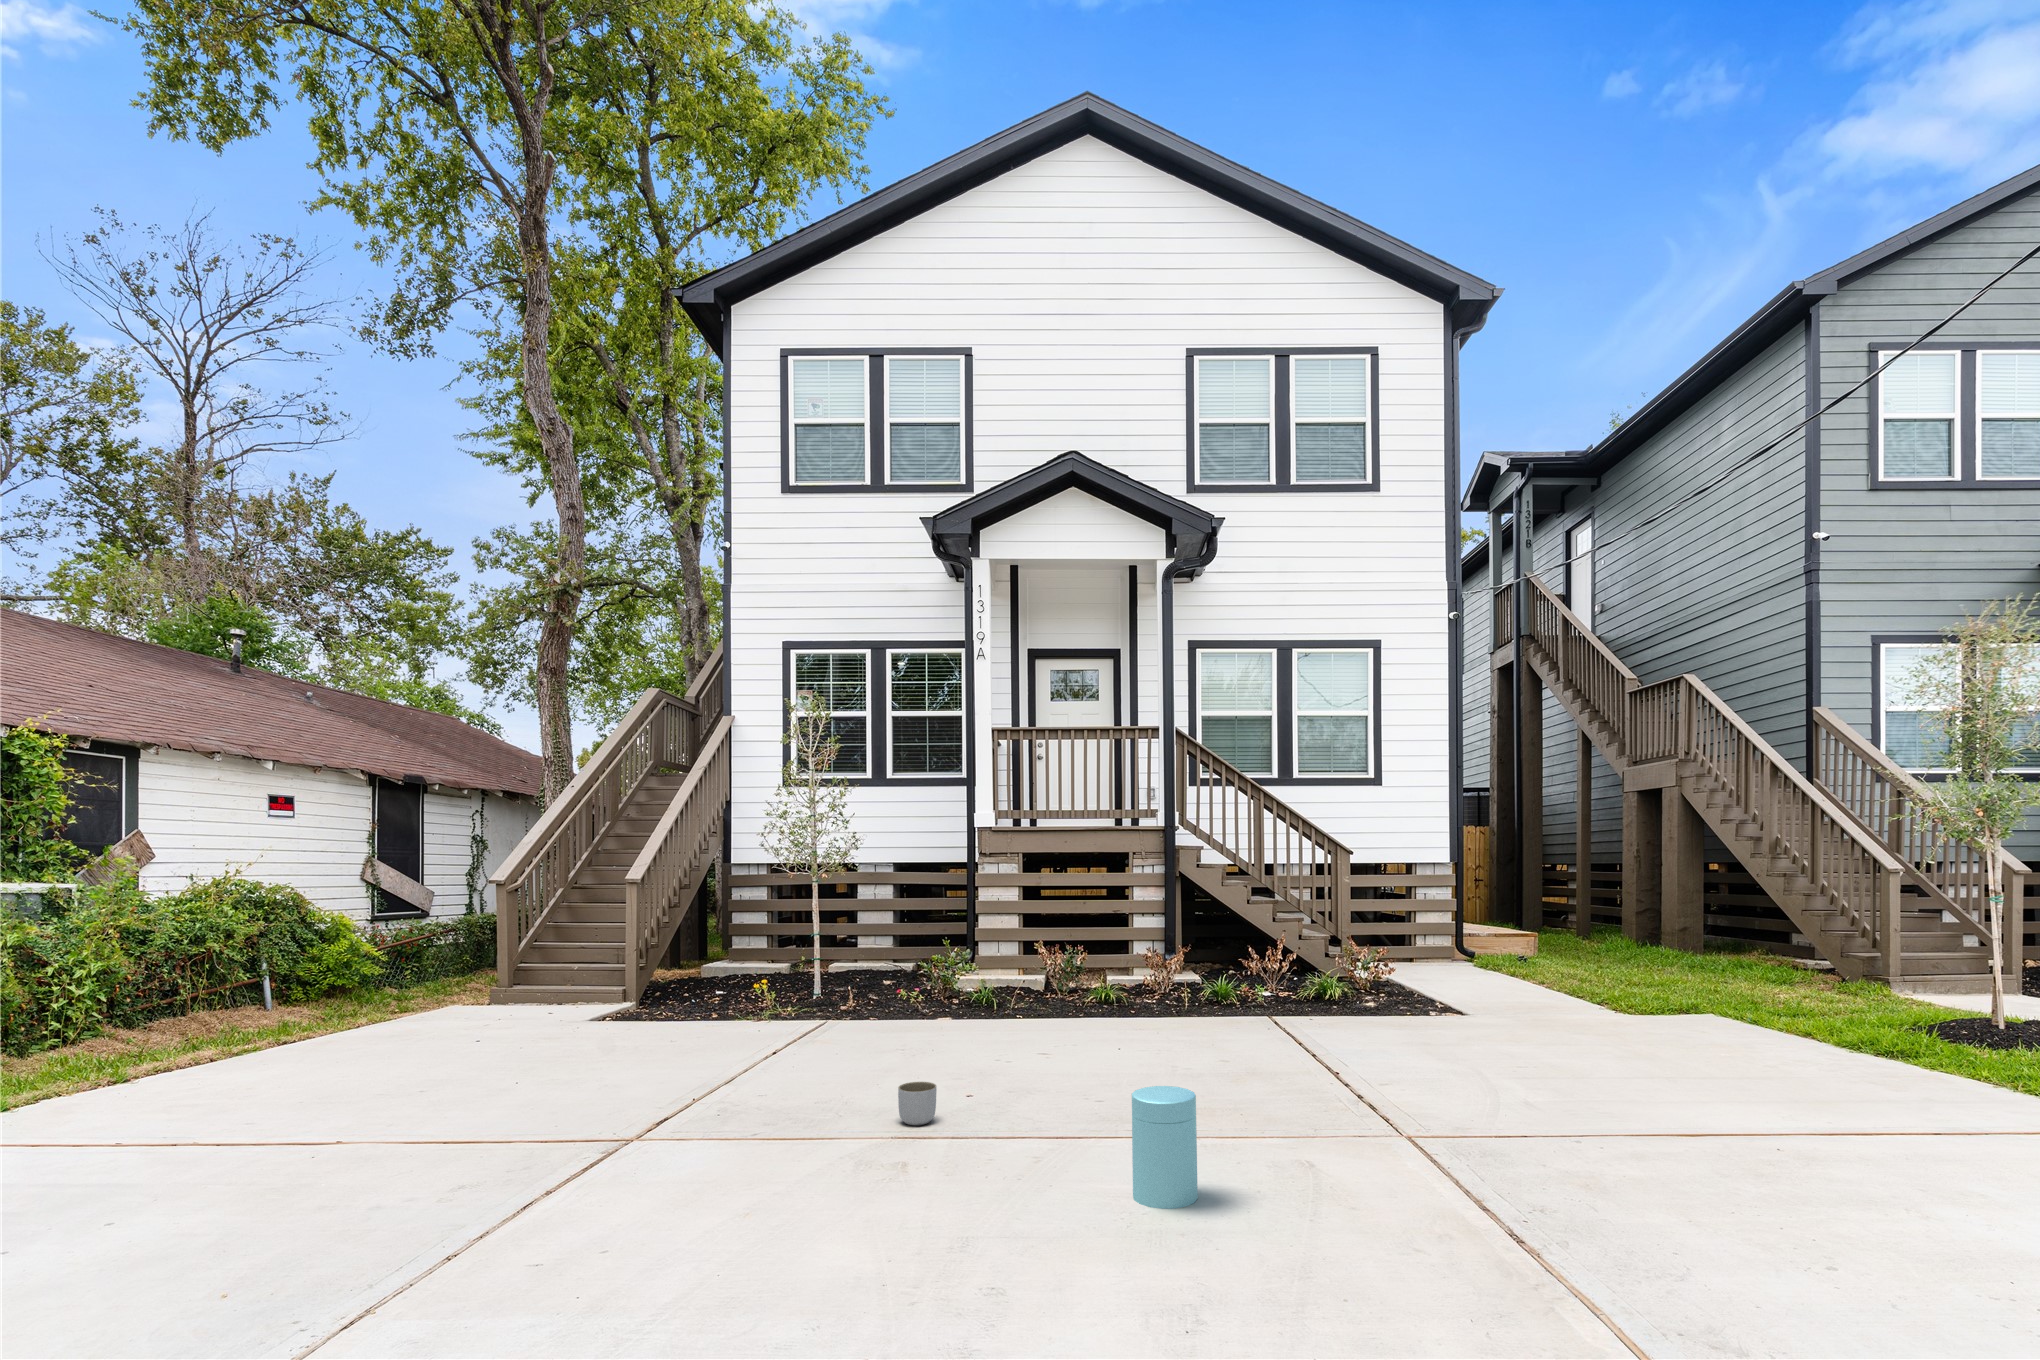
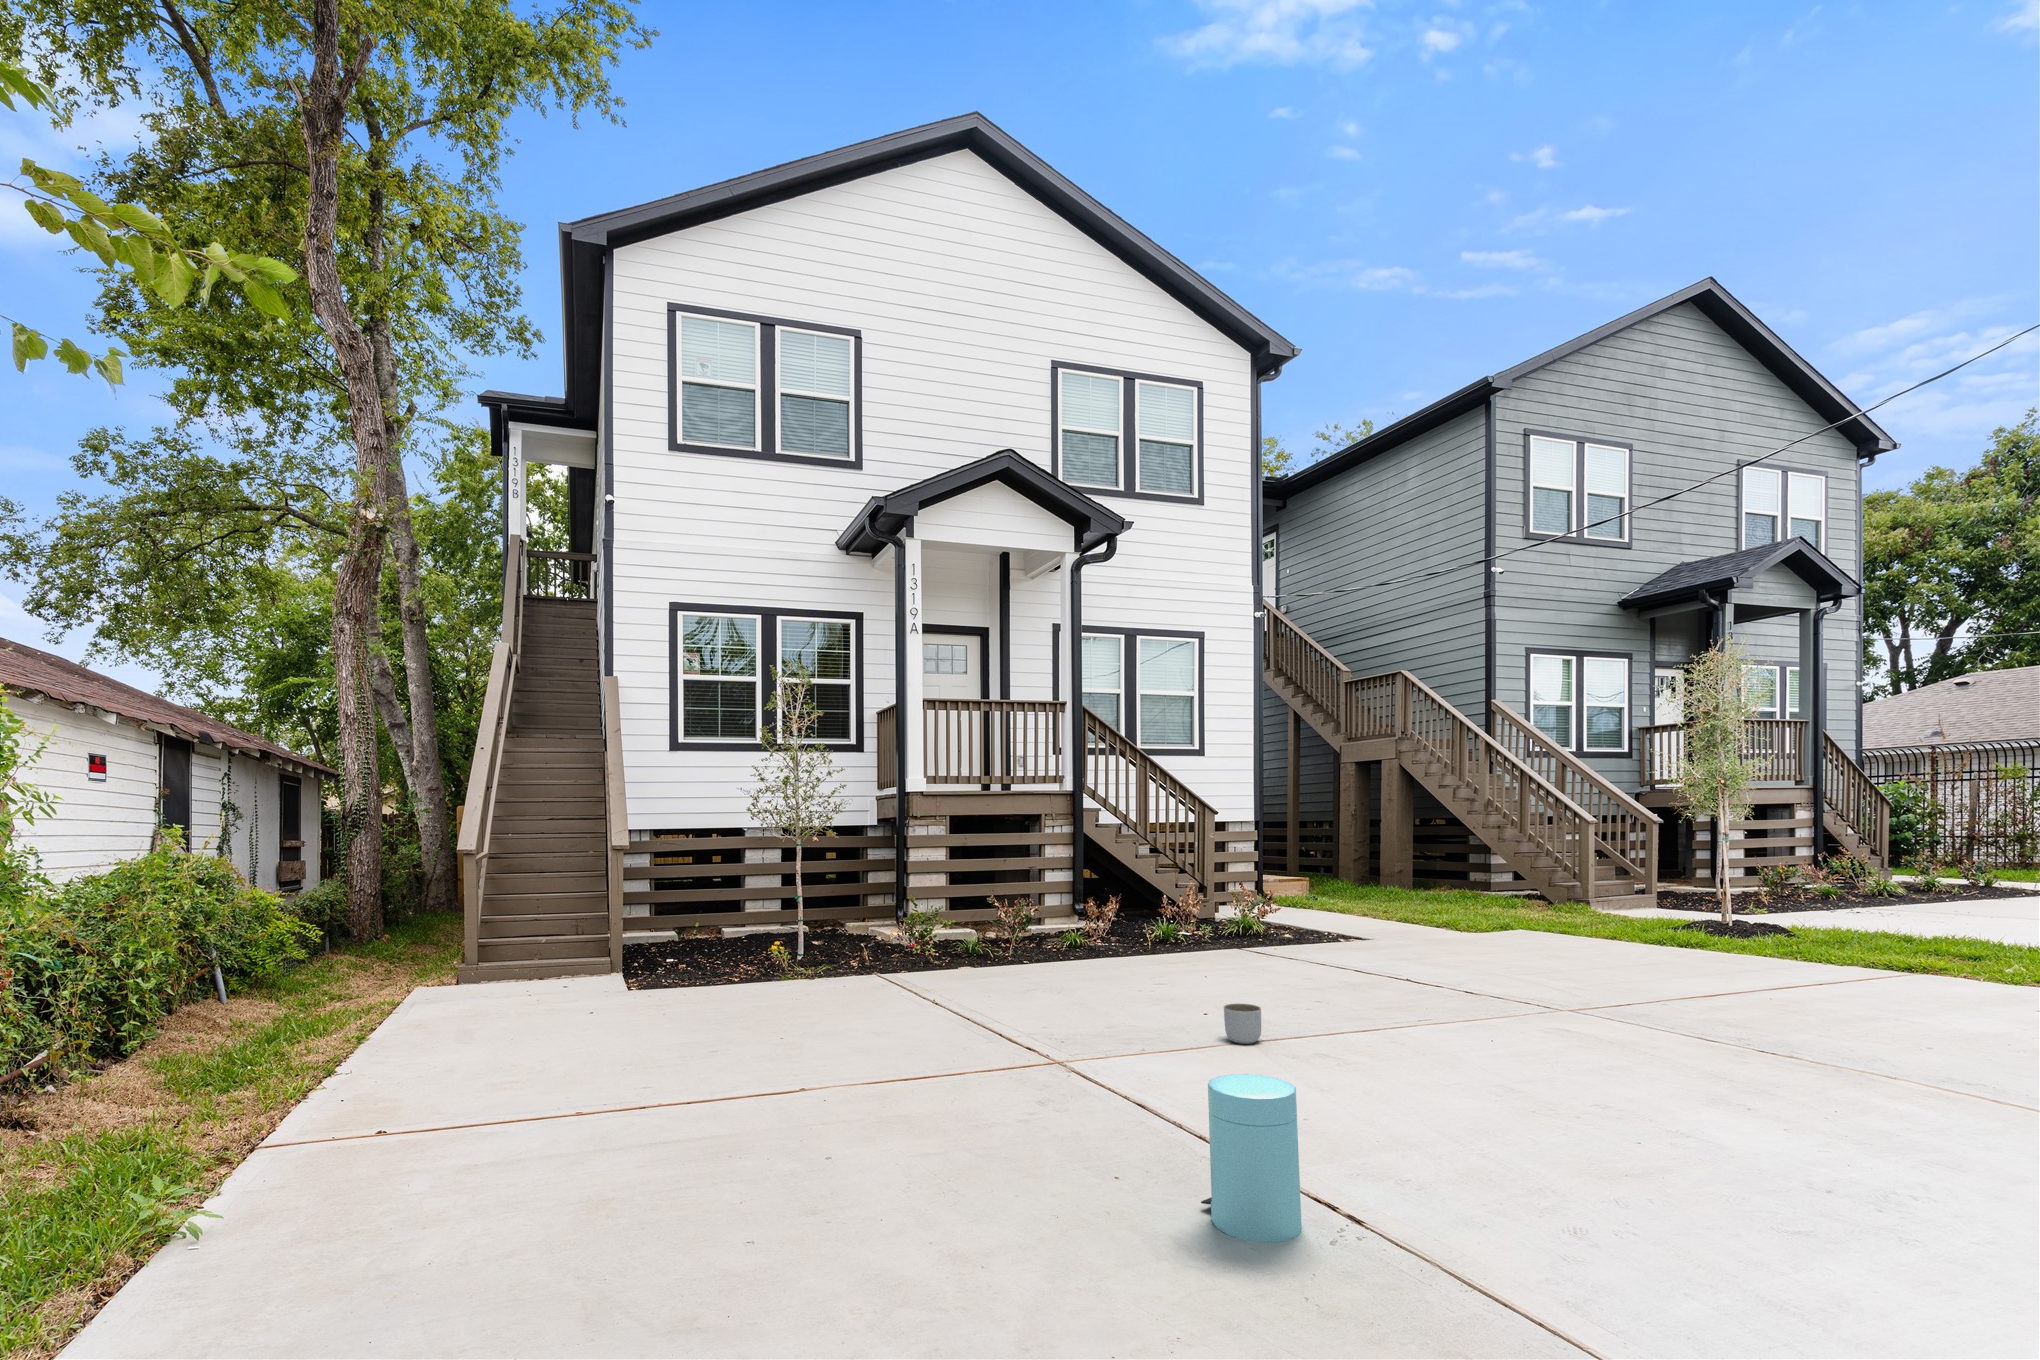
trash can: present [1132,1086,1198,1209] -> present [1201,1074,1302,1242]

